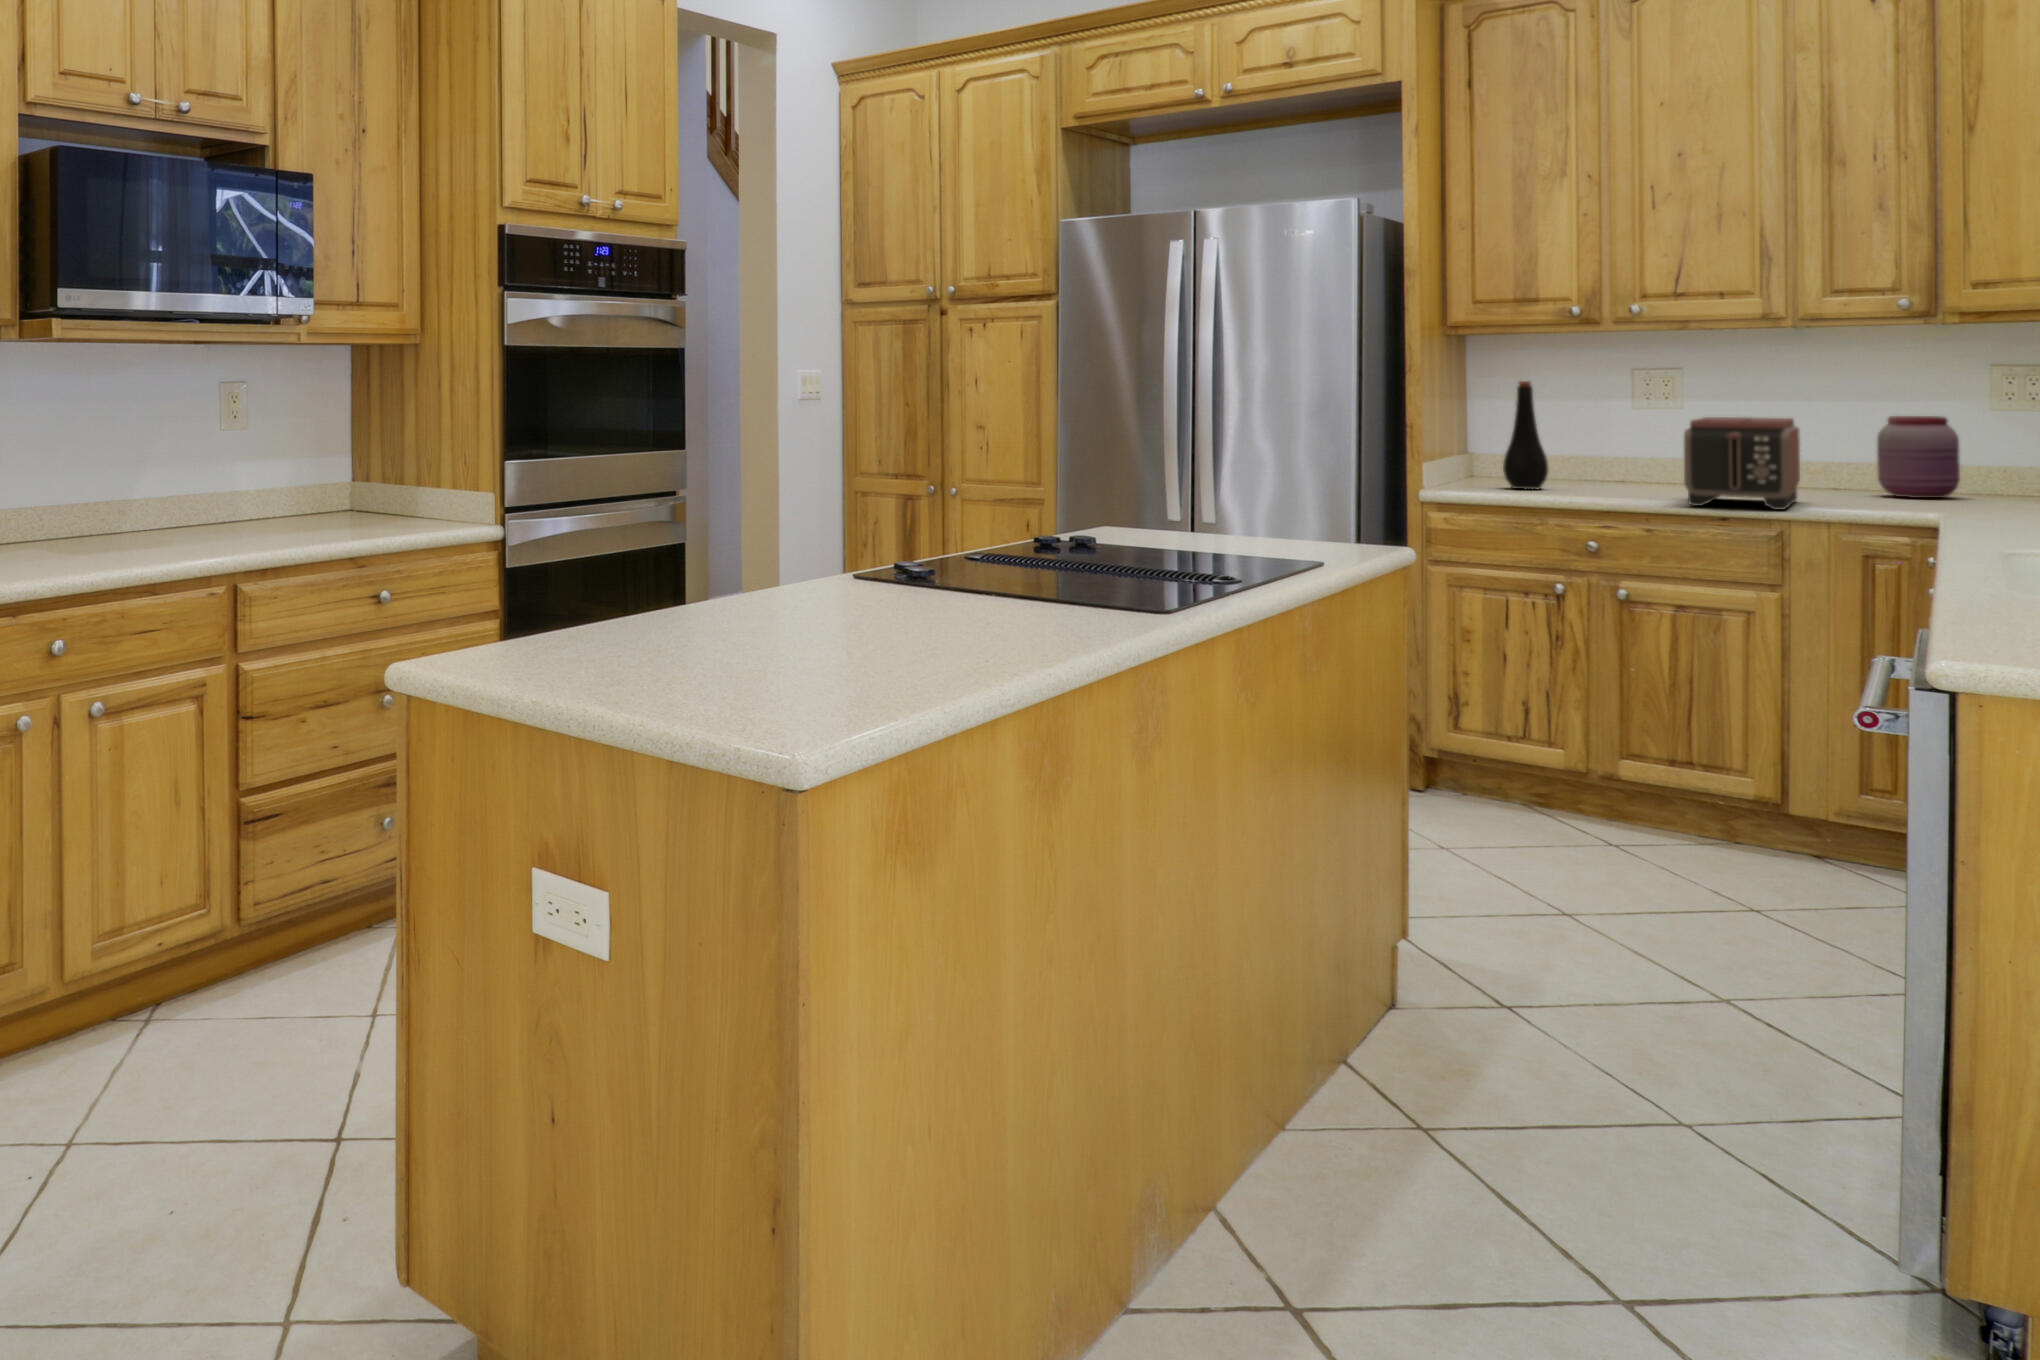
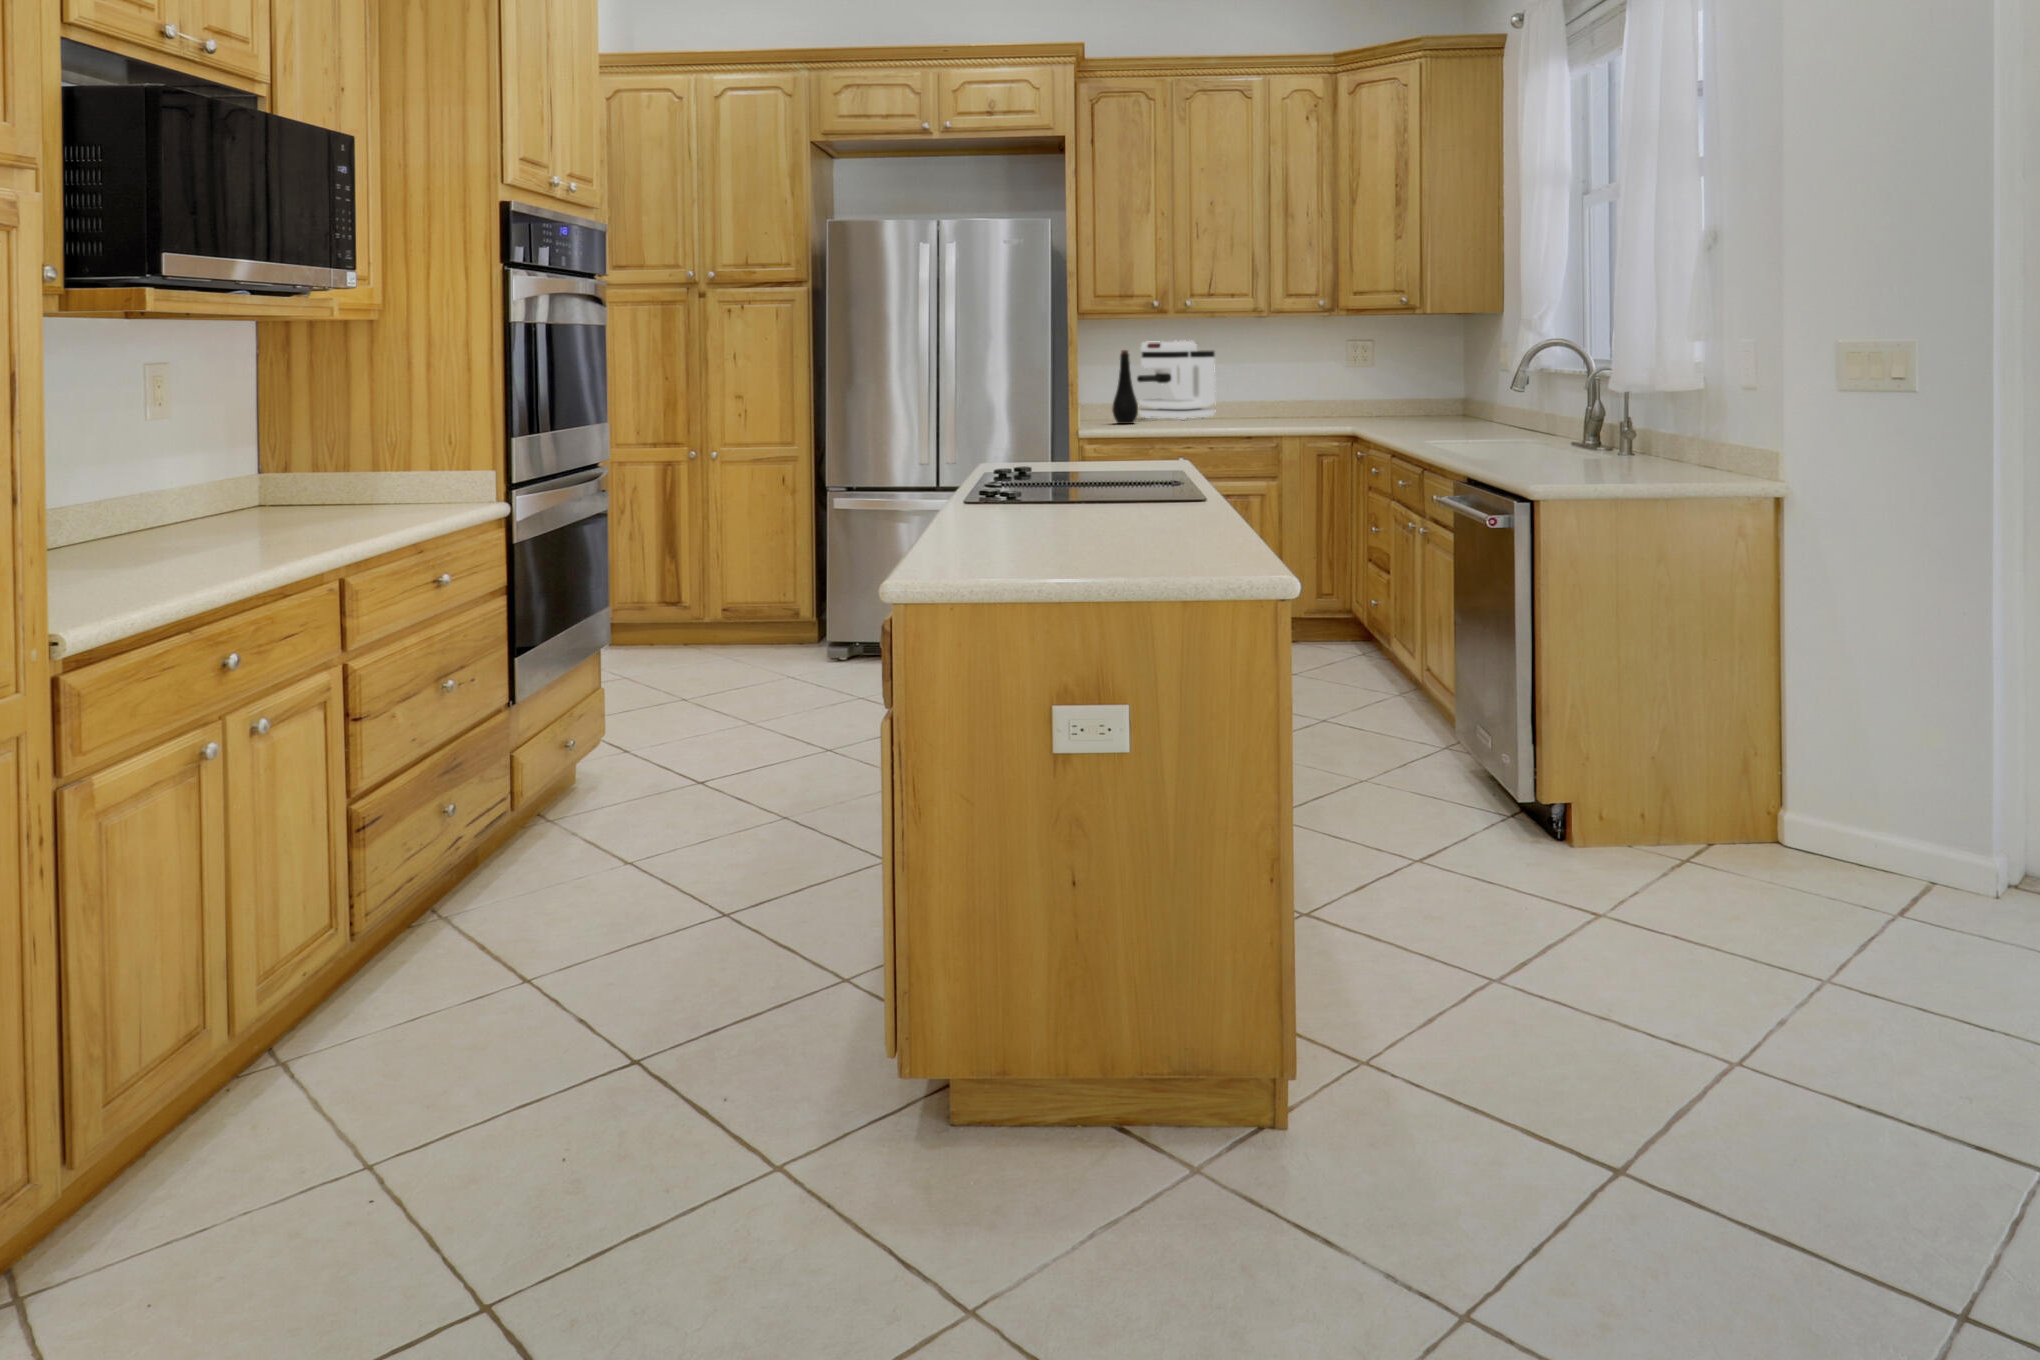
coffee maker: none [1557,369,1717,489] -> present [1137,341,1215,420]
jar: present [1877,416,1960,498] -> none [1296,369,1332,417]
toaster: present [1684,417,1800,510] -> none [1226,371,1285,428]

